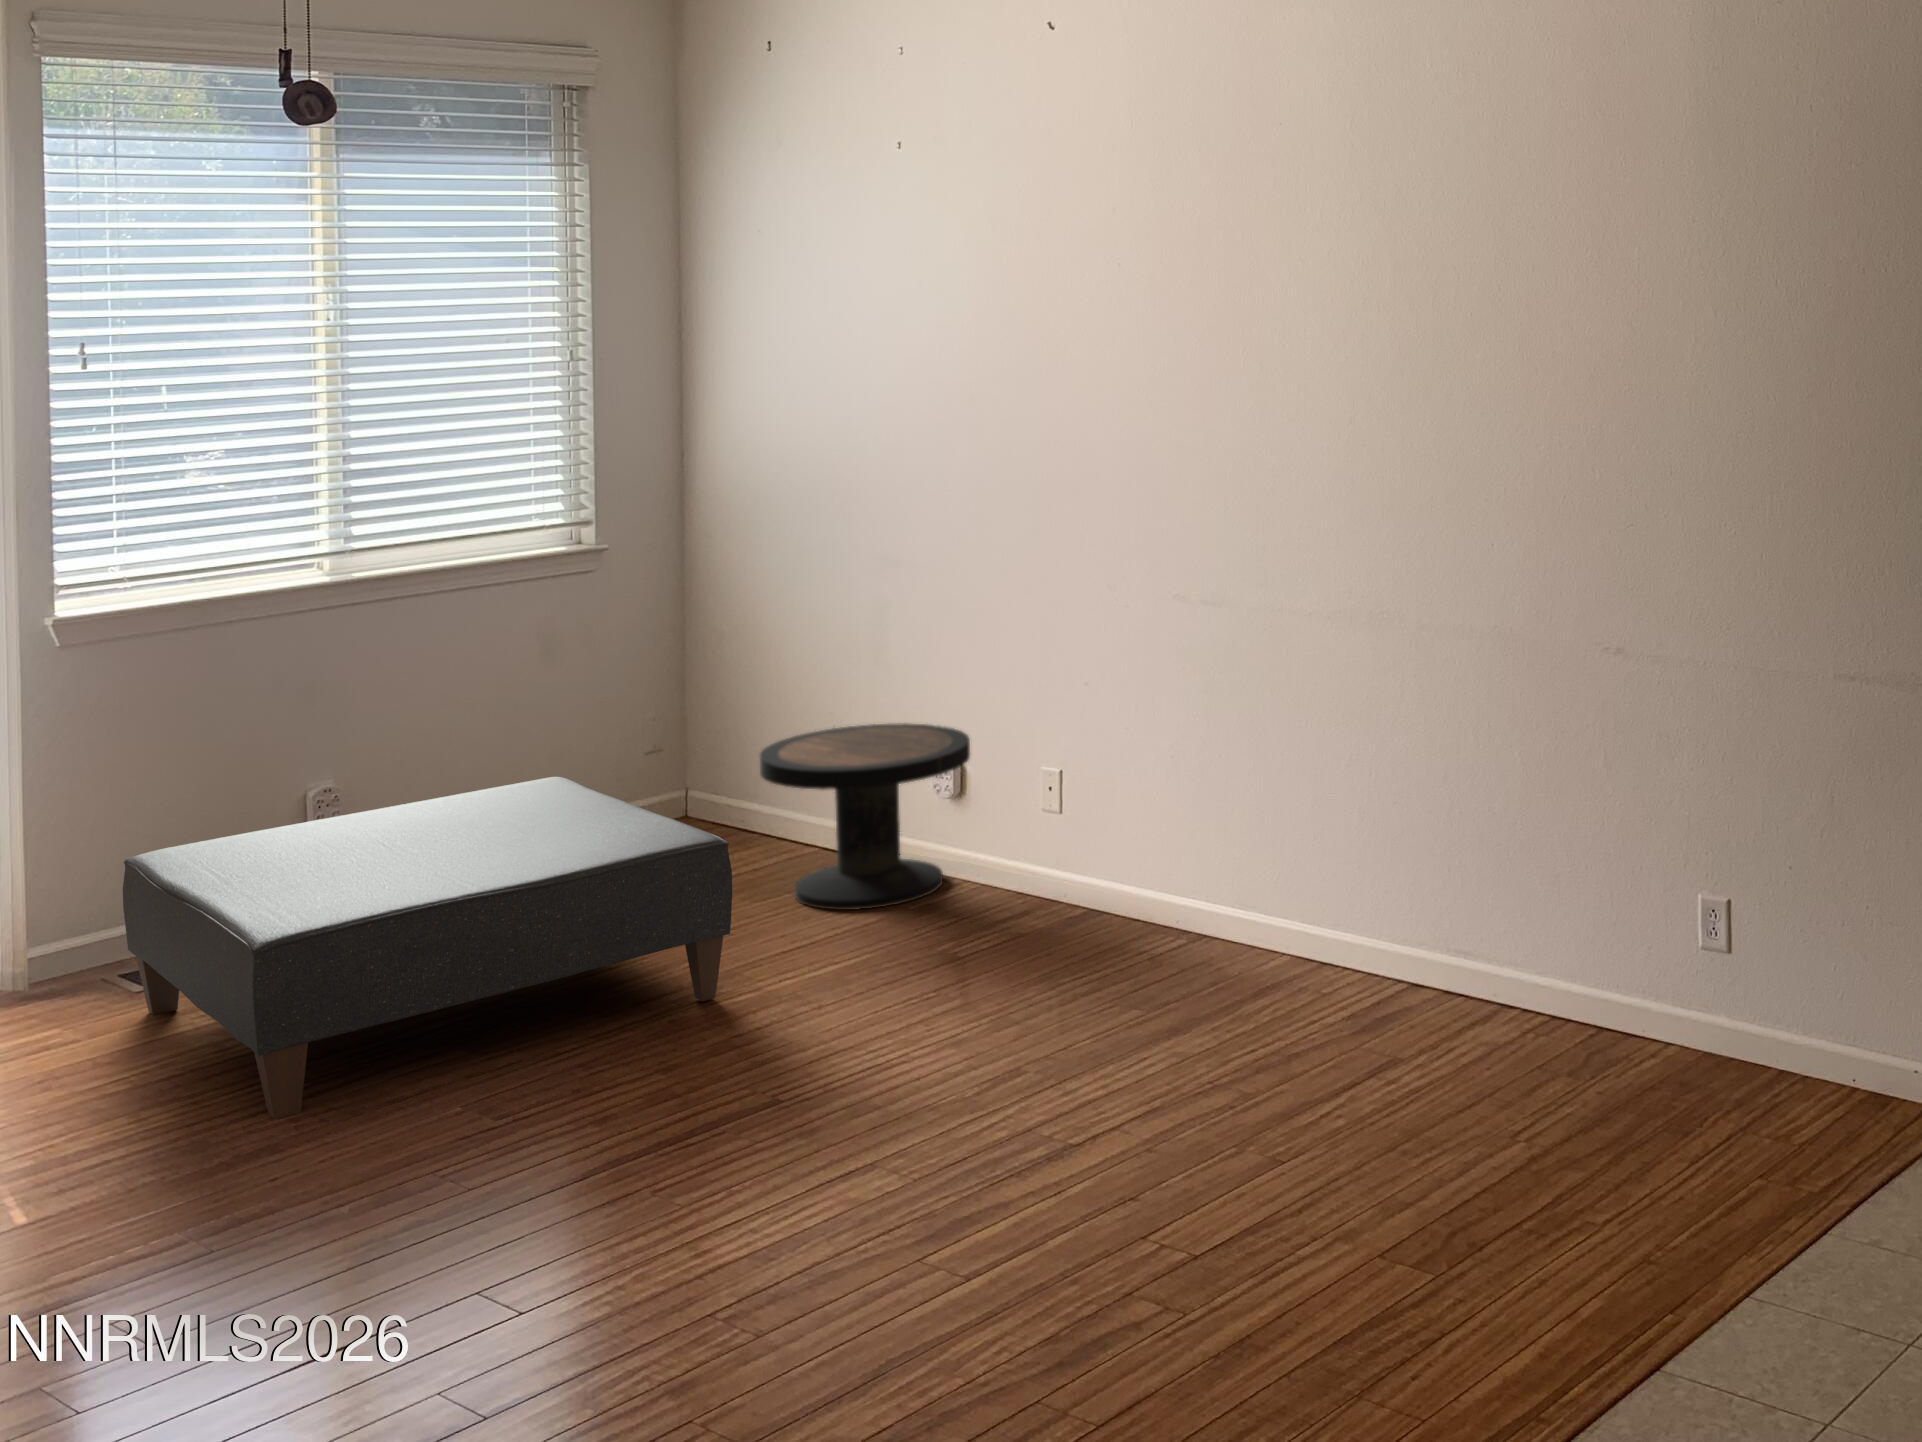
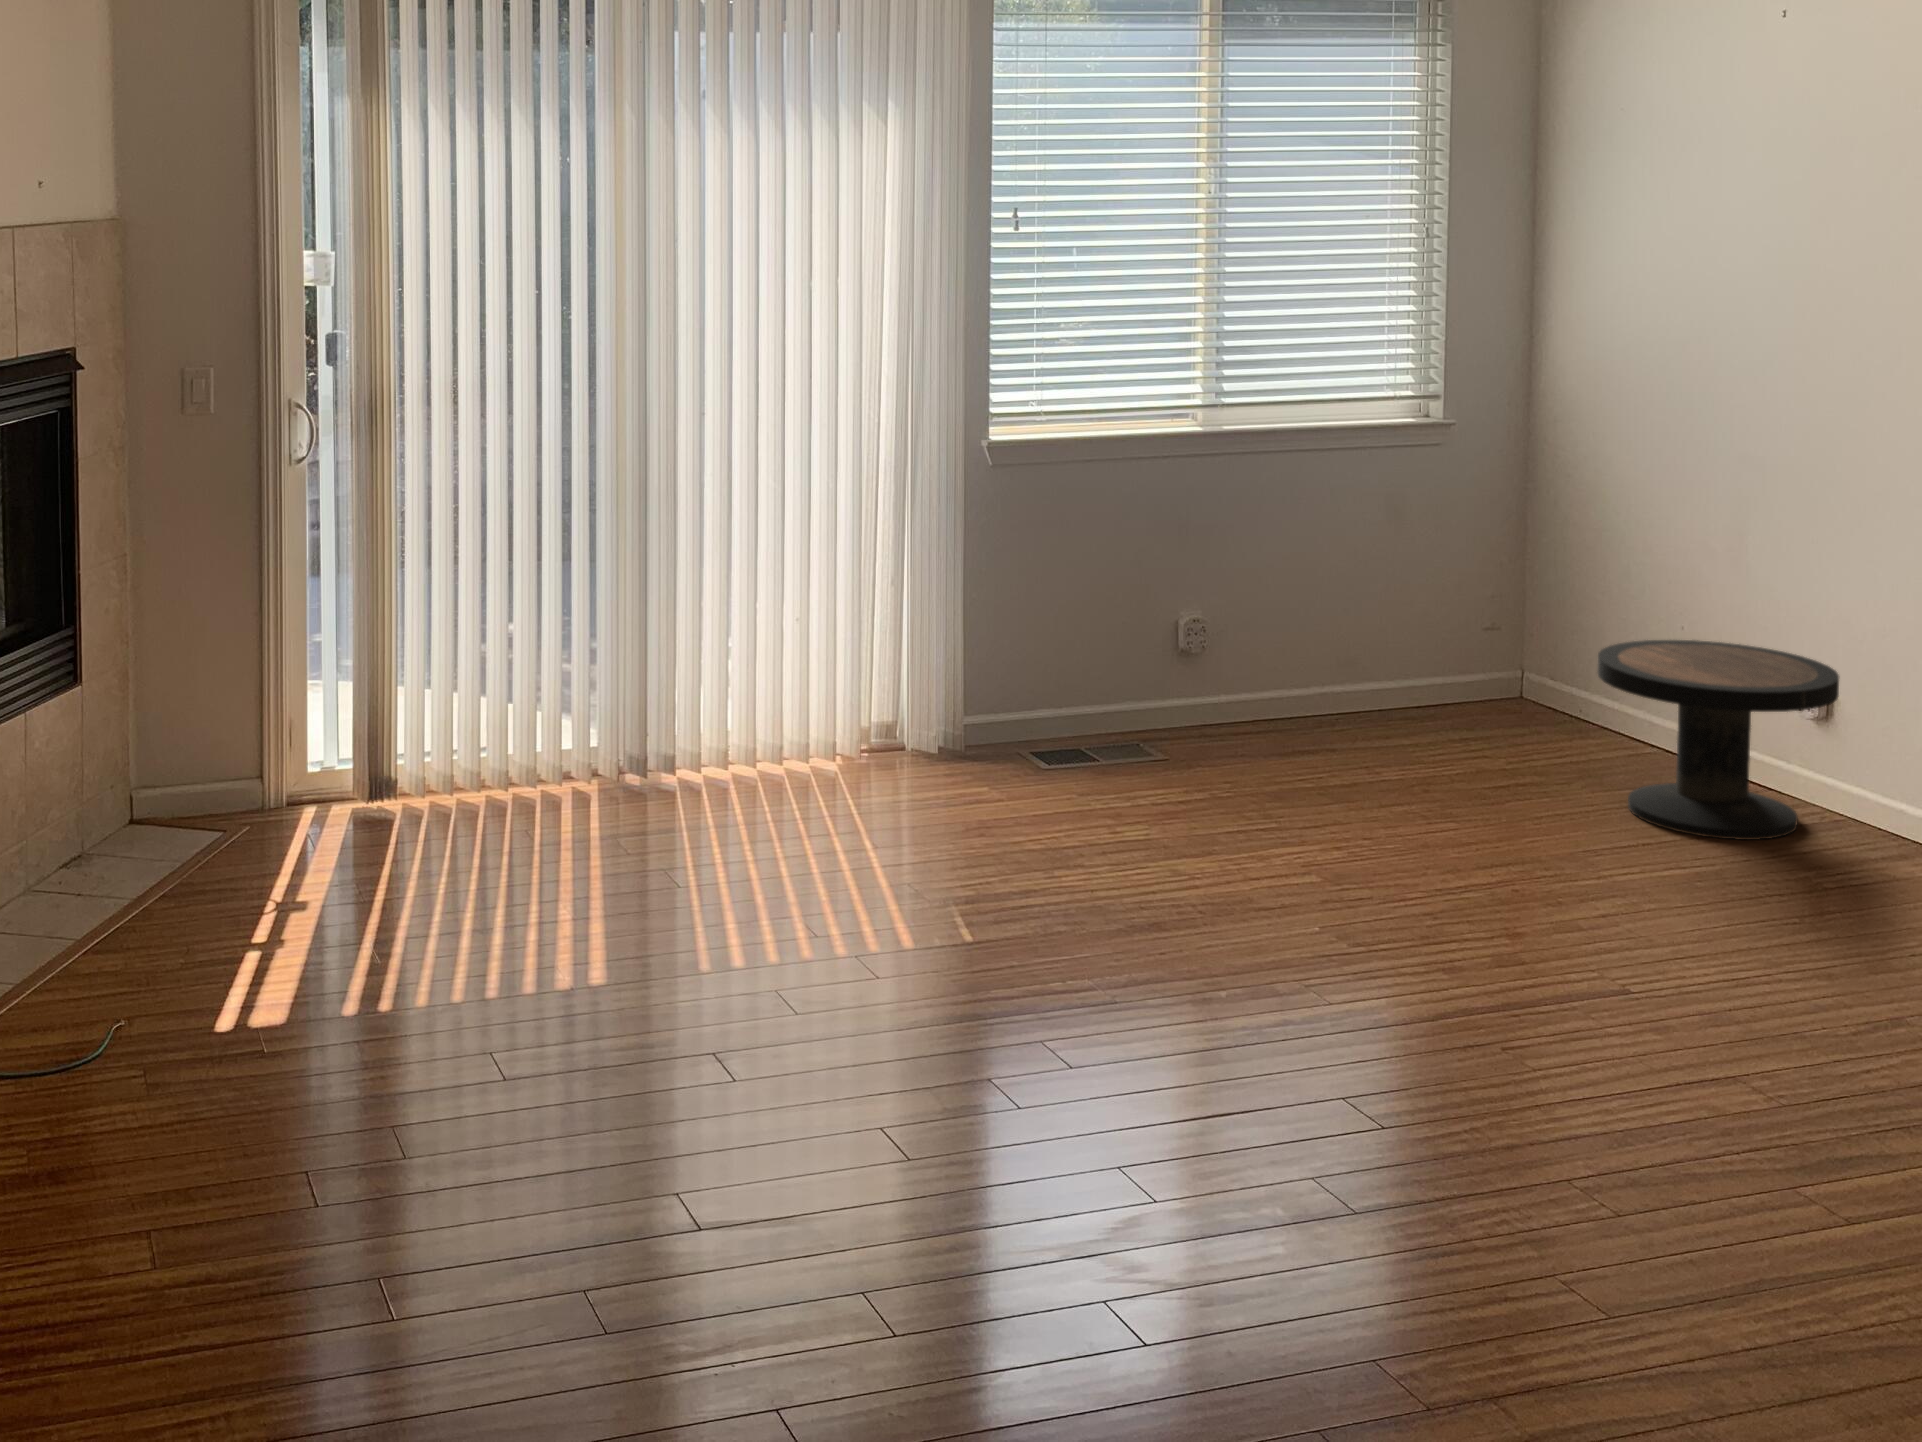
ottoman: present [123,777,732,1119] -> none [1035,642,1573,907]

